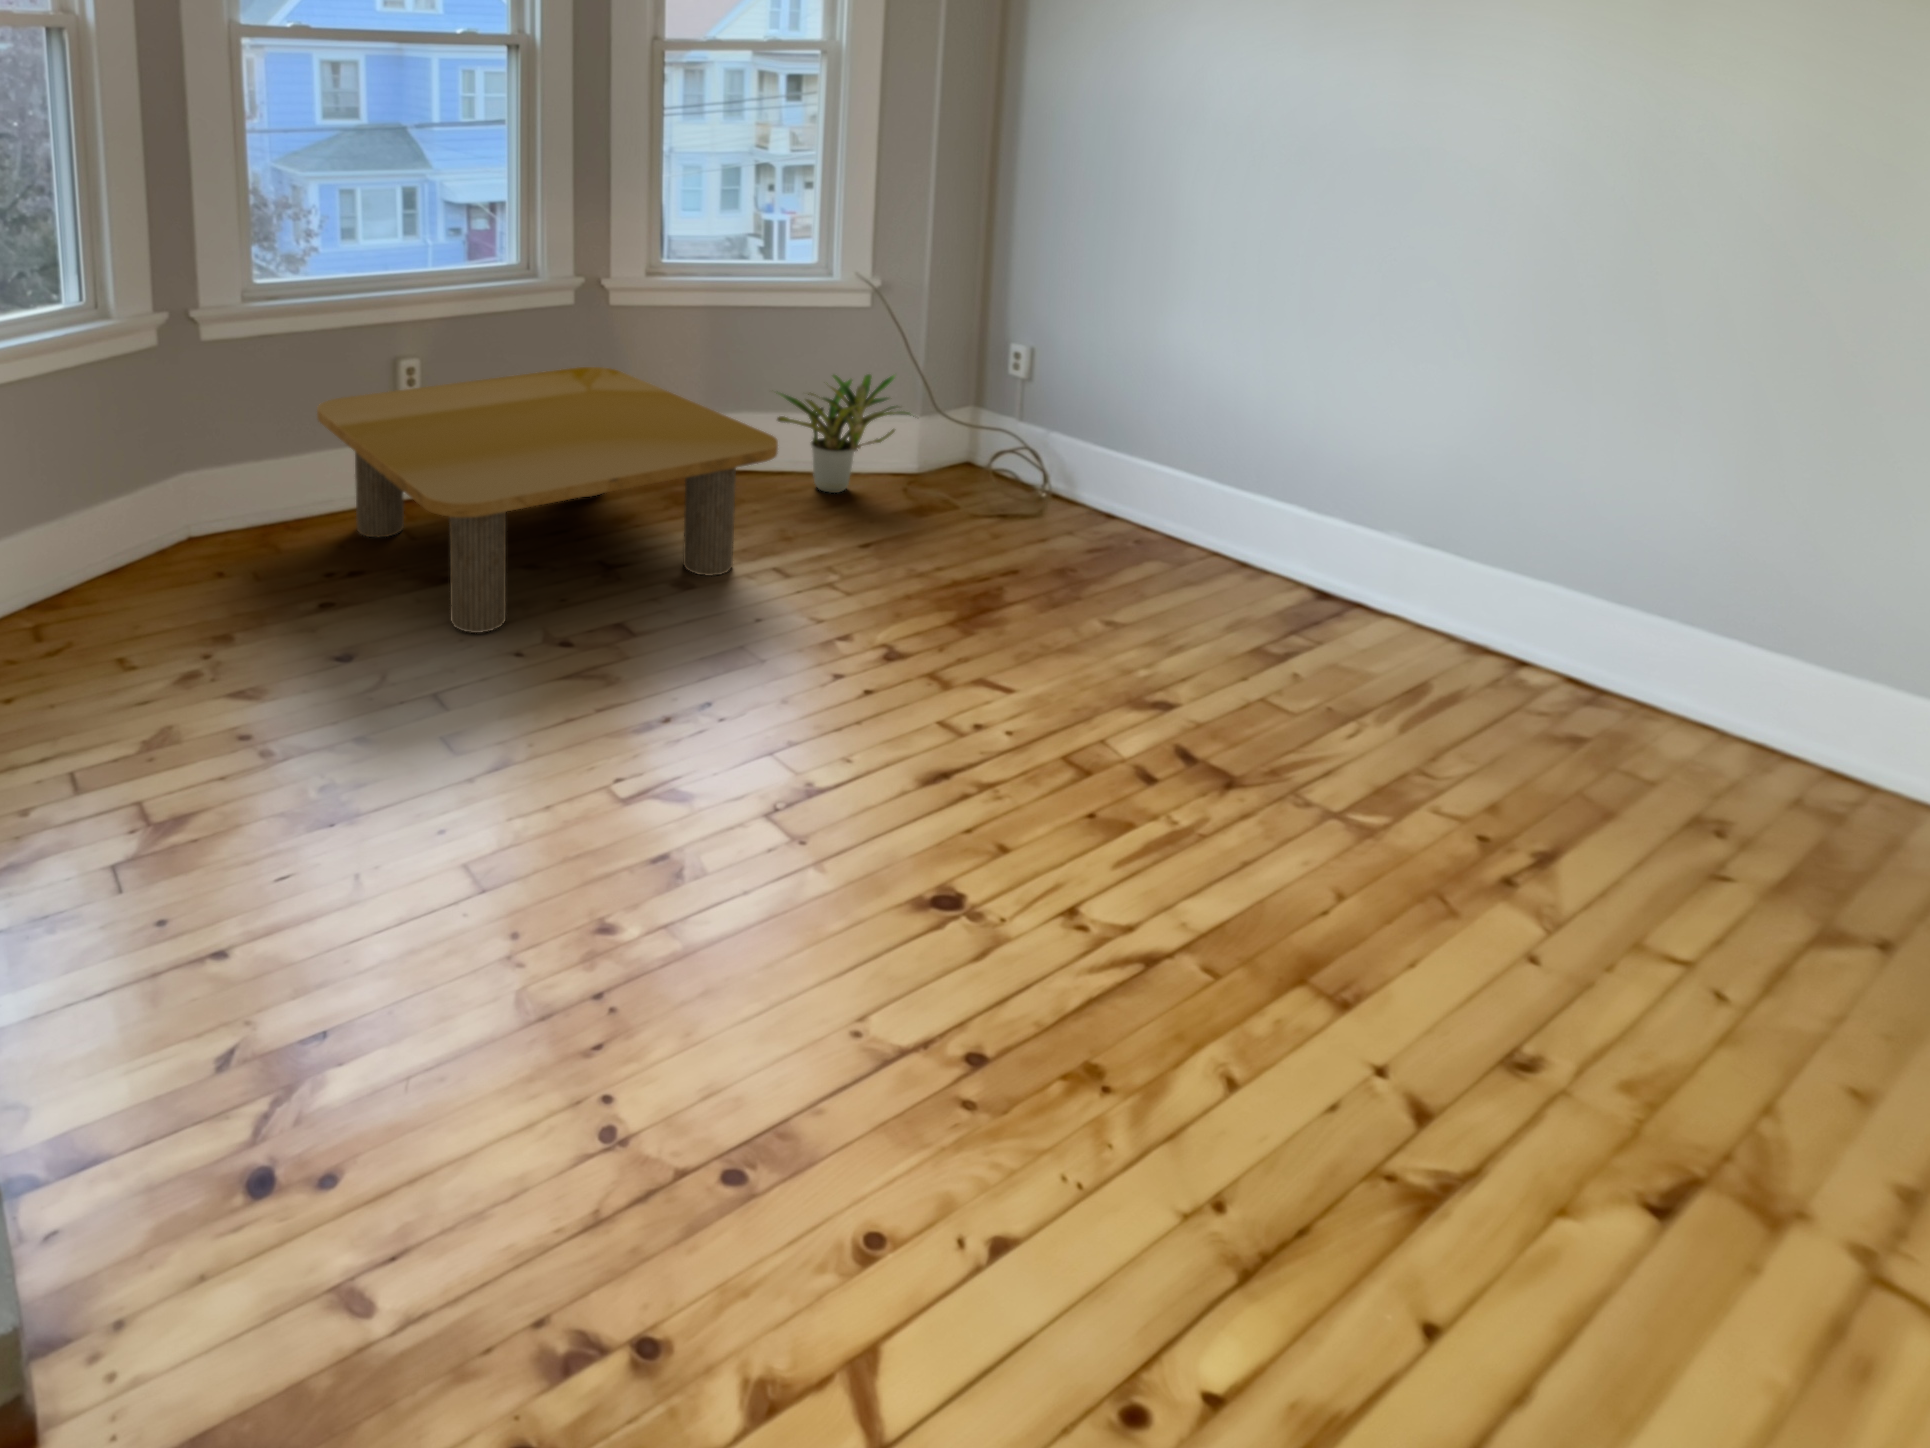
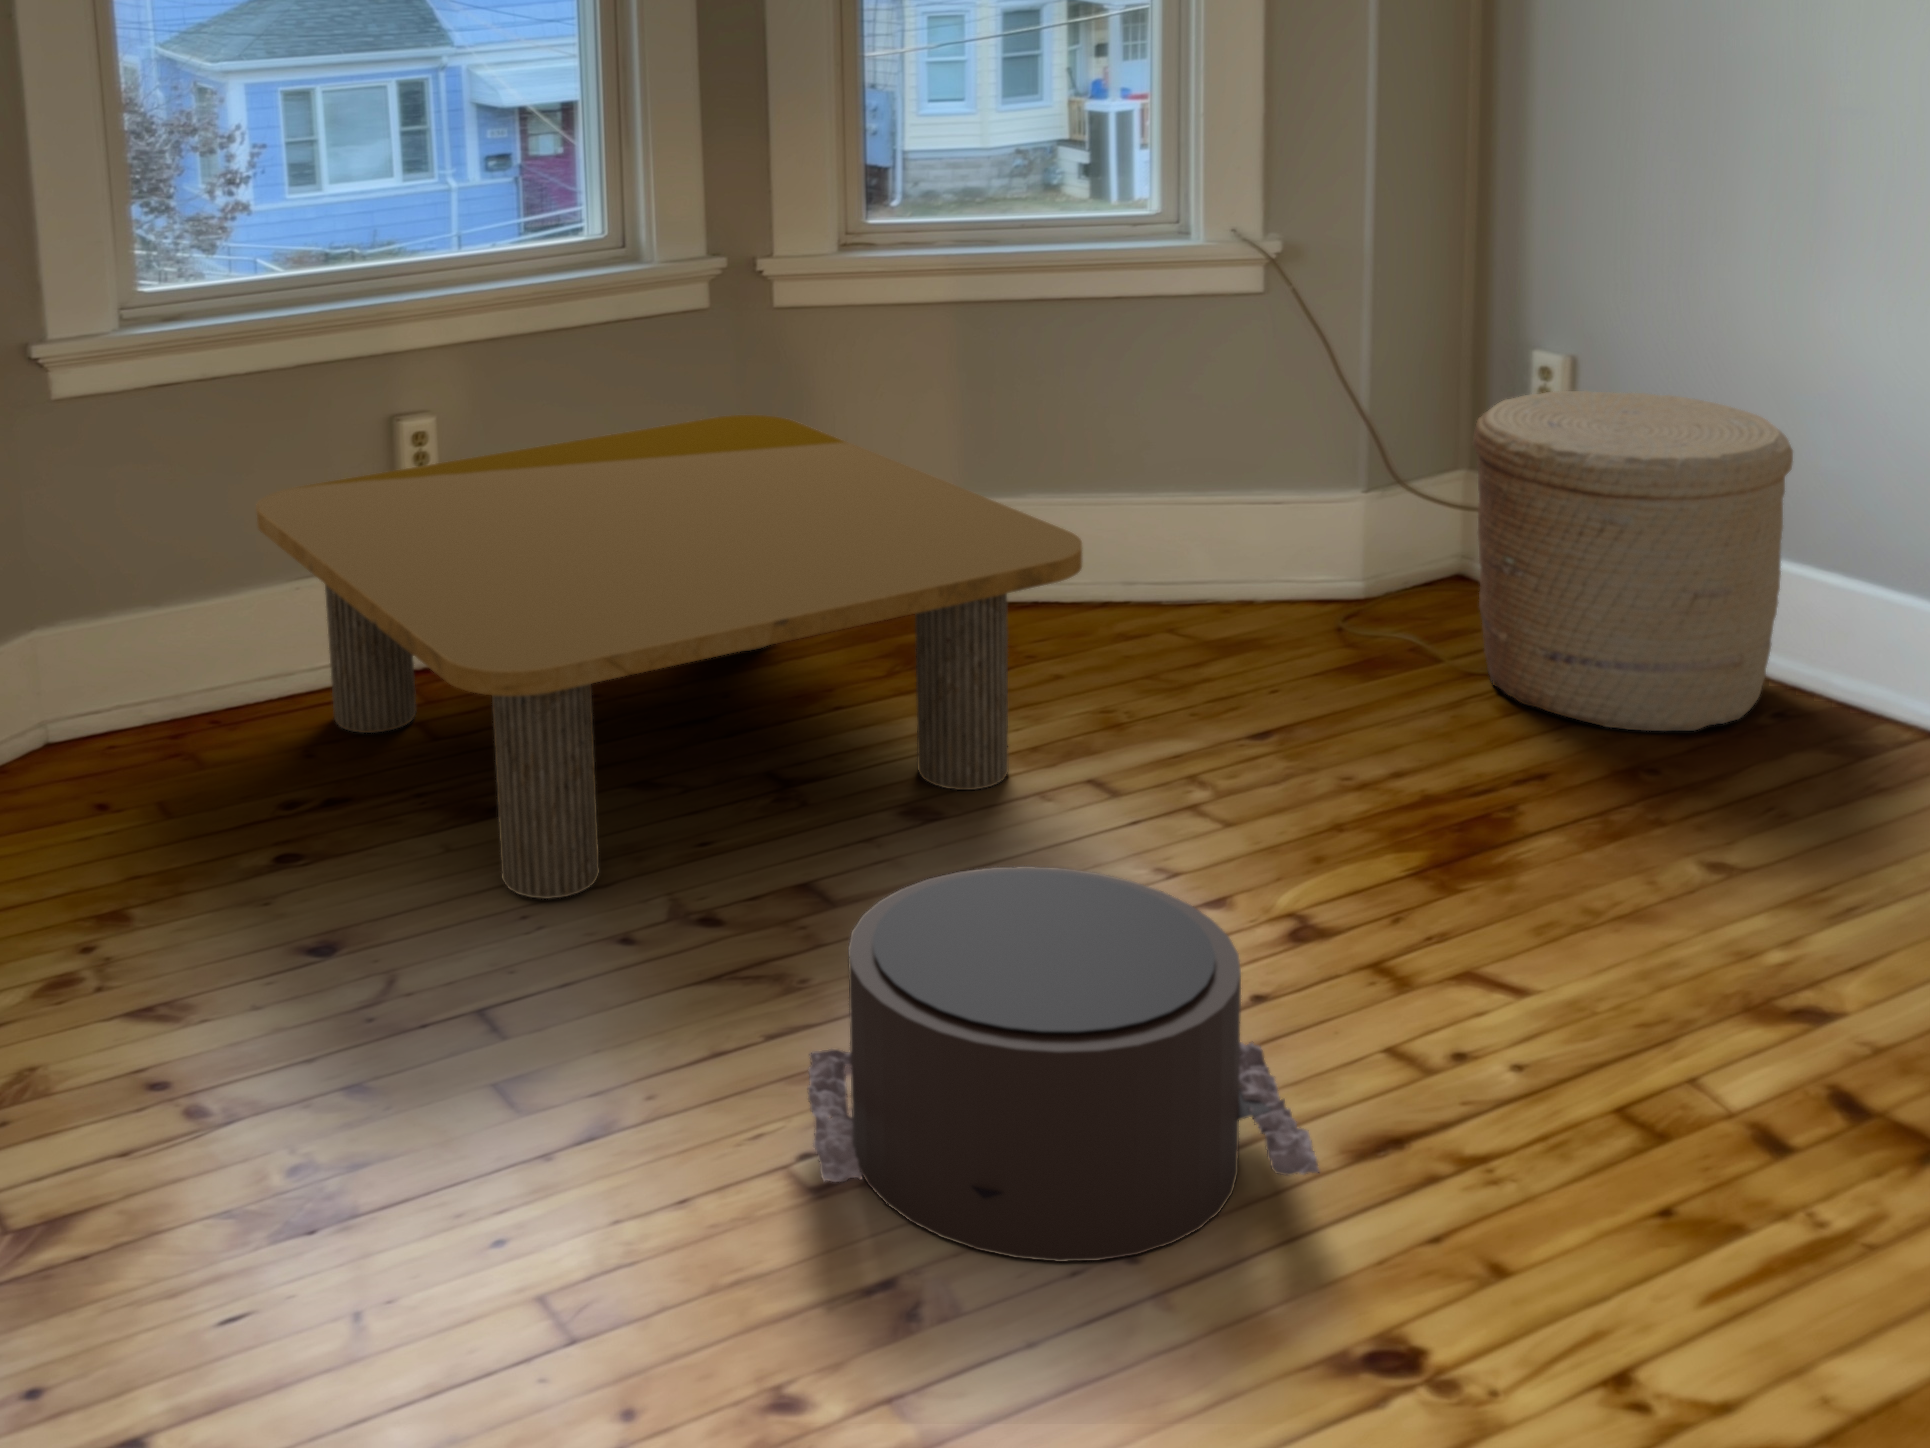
woven basket: none [982,368,1148,551] -> present [1473,391,1793,731]
potted plant: present [777,374,914,493] -> none [1072,409,1356,633]
pouf: none [624,618,908,843] -> present [807,866,1319,1262]

